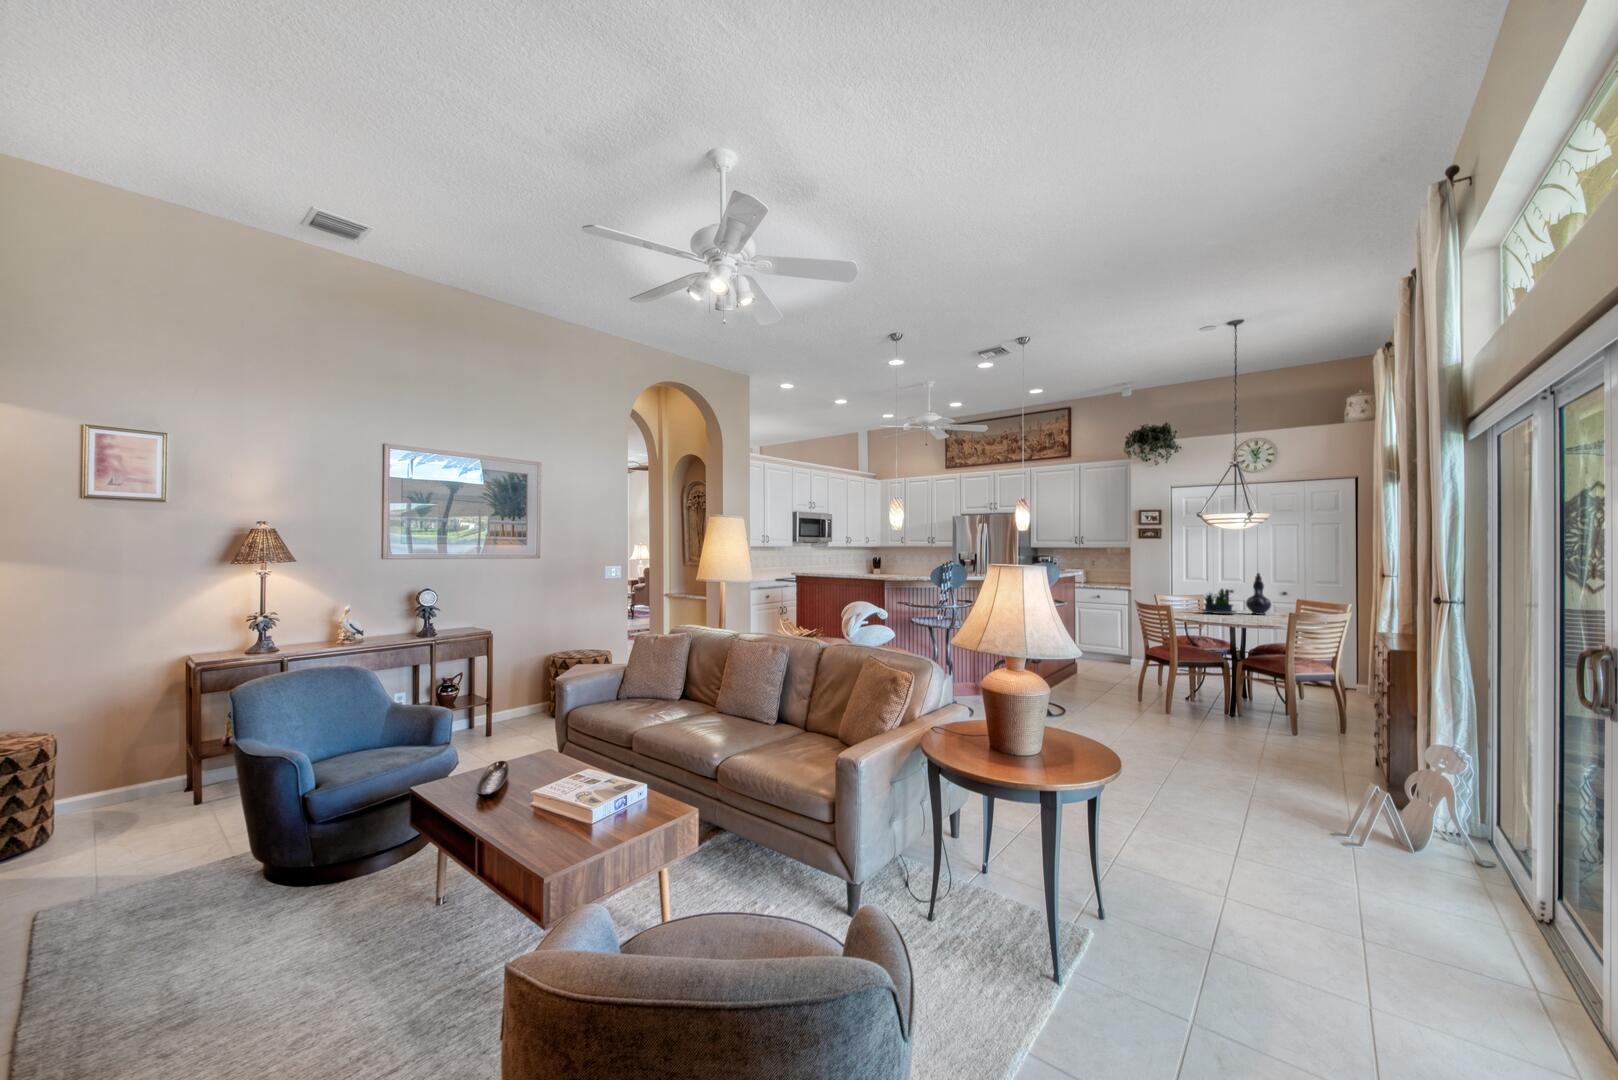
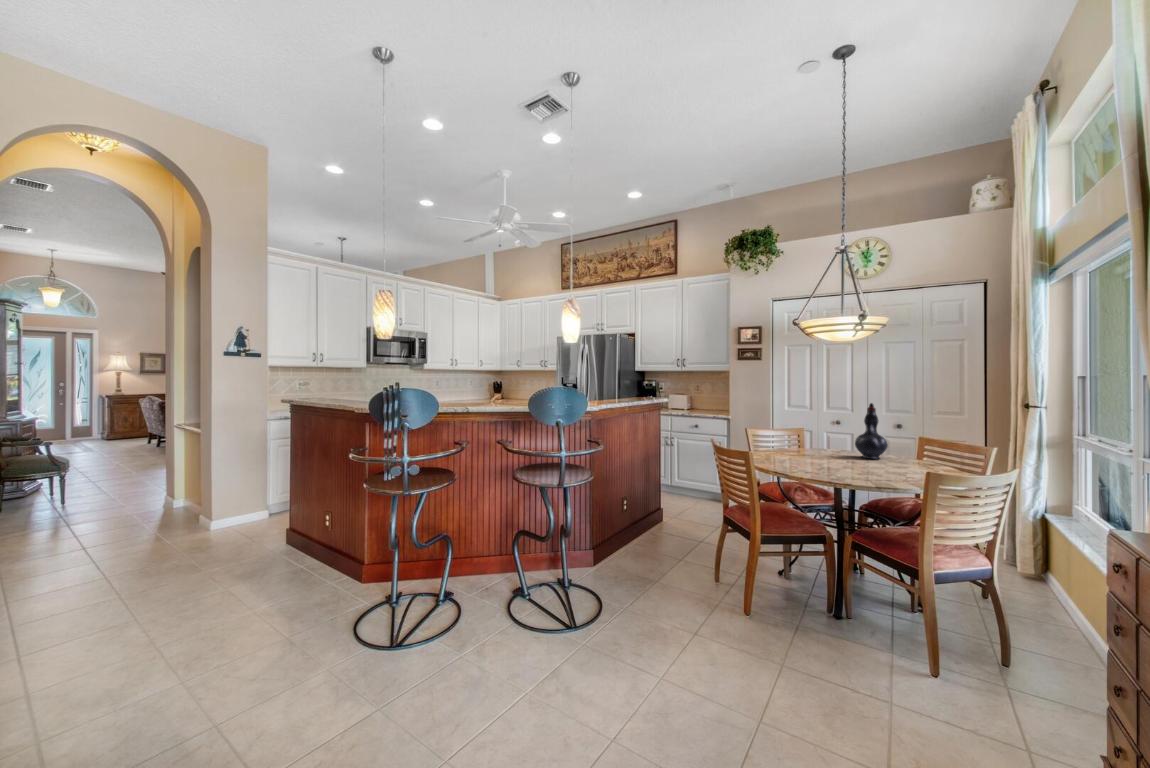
potted plant: present [1202,589,1236,614] -> none [797,425,843,460]

